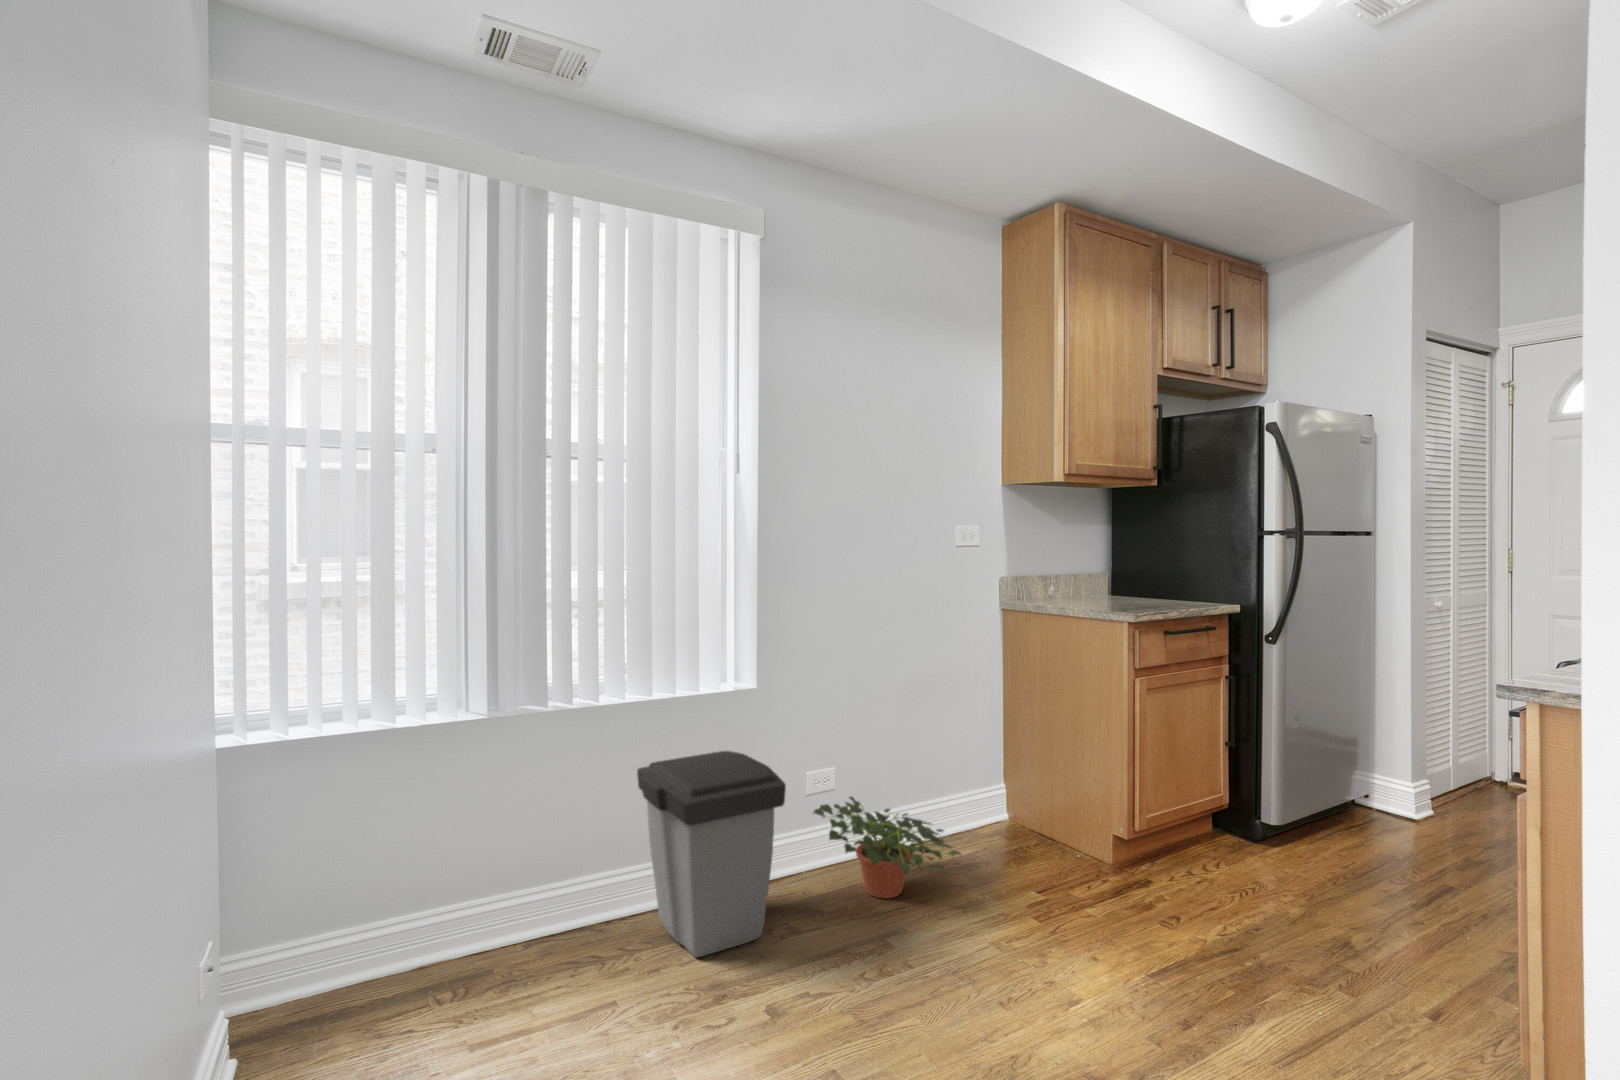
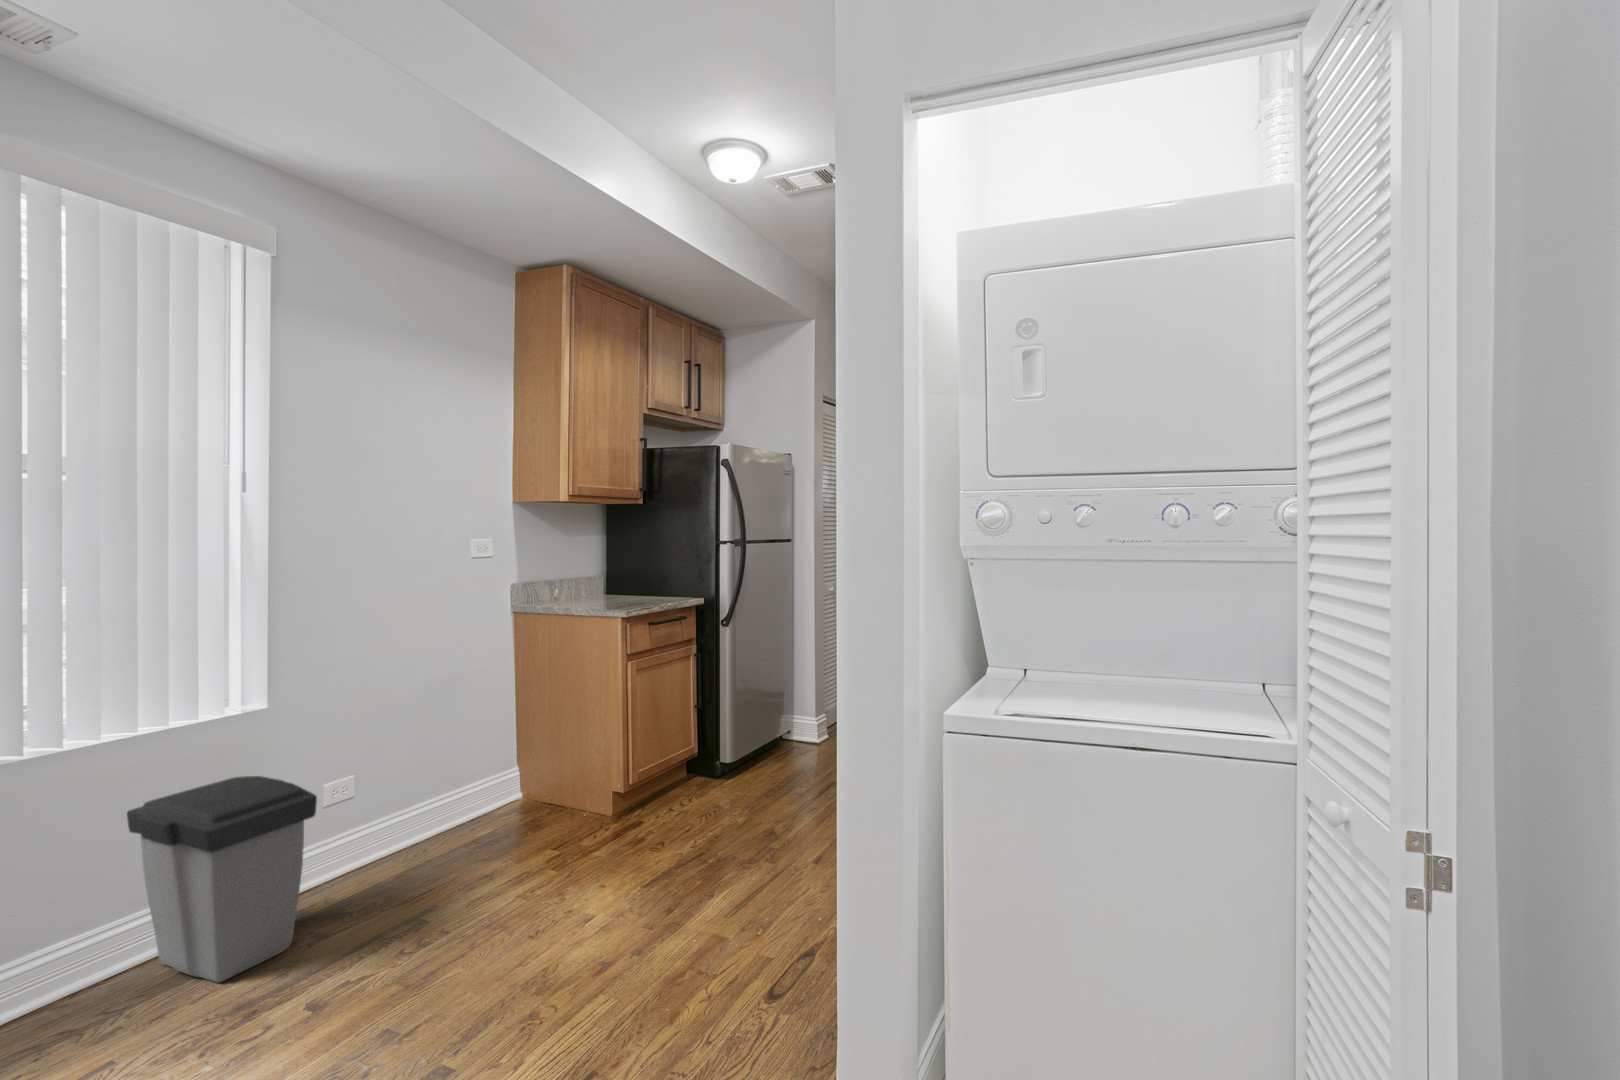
potted plant: present [813,797,961,898] -> none [333,801,489,887]

